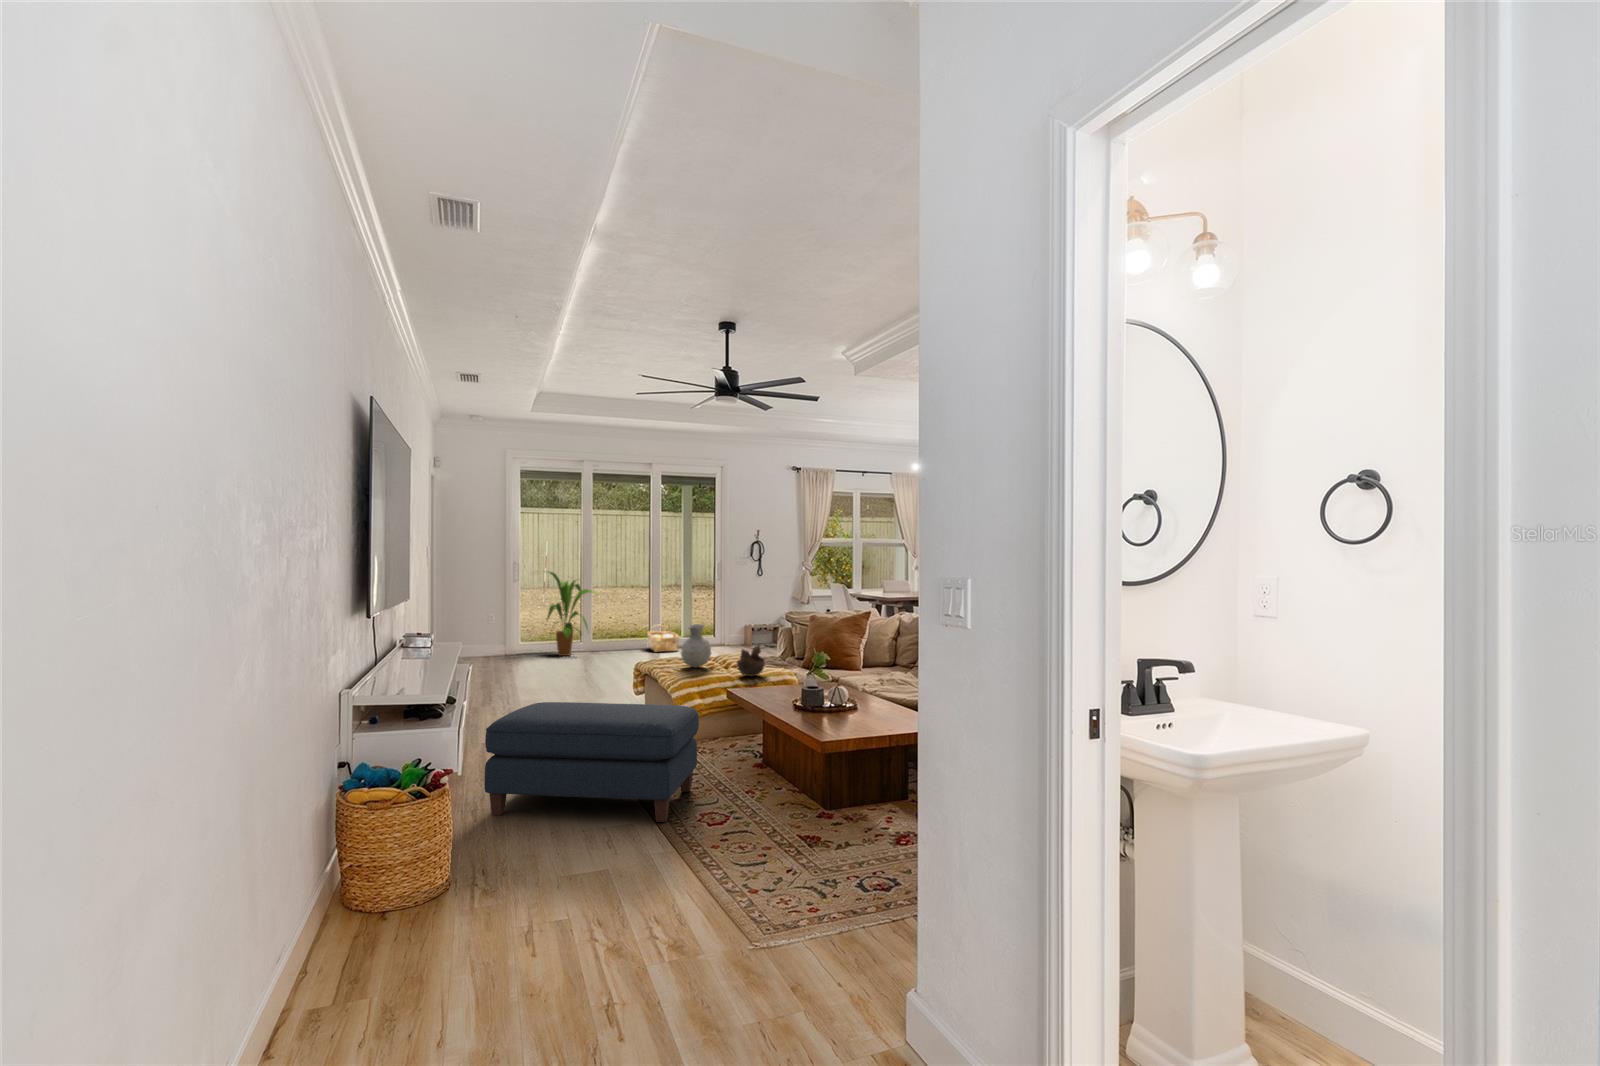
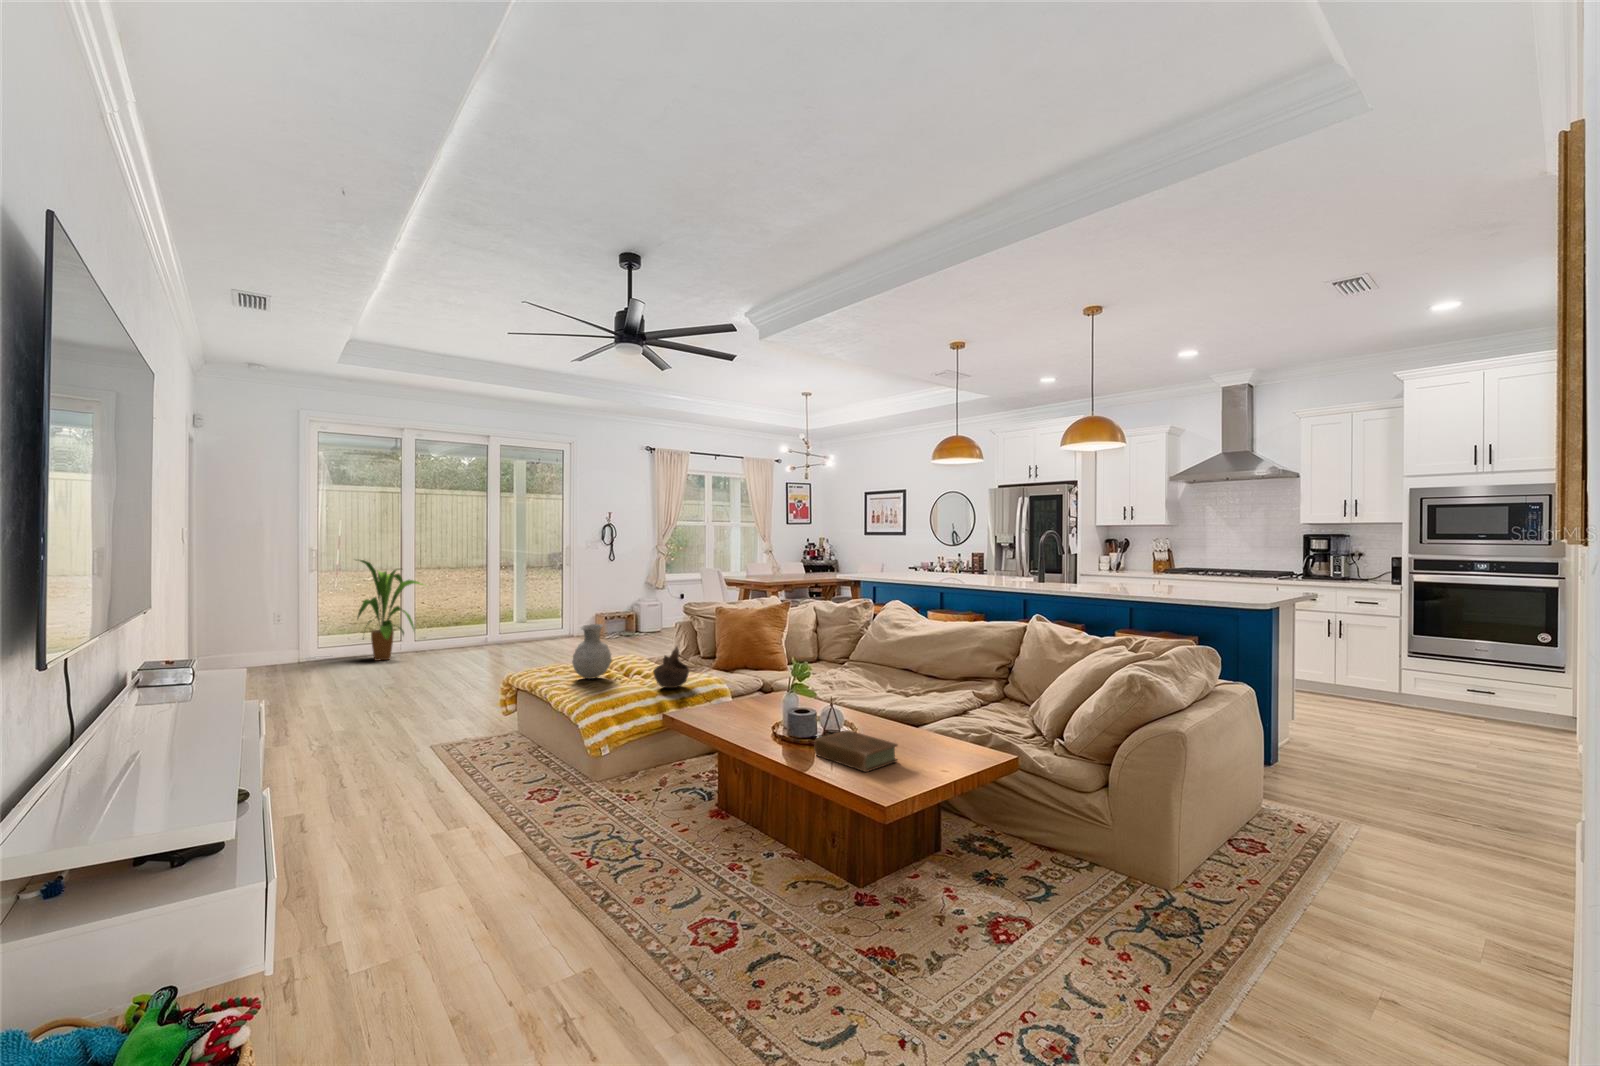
woven basket: present [648,626,679,652] -> none [486,618,525,650]
ottoman: present [484,702,699,822] -> none [311,755,659,989]
book: none [813,704,871,729] -> present [814,730,898,772]

